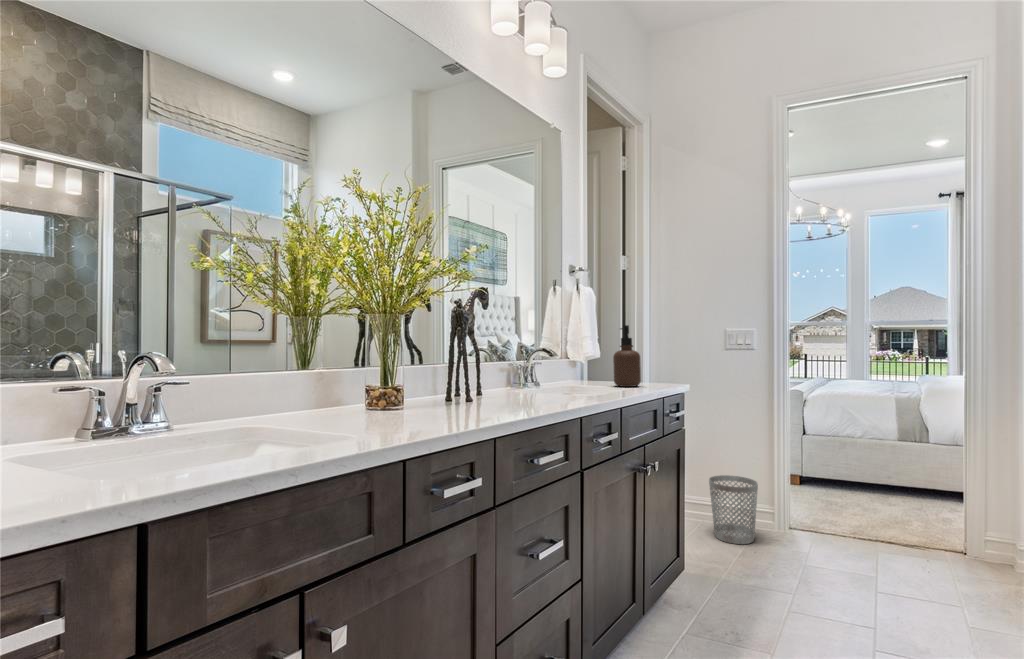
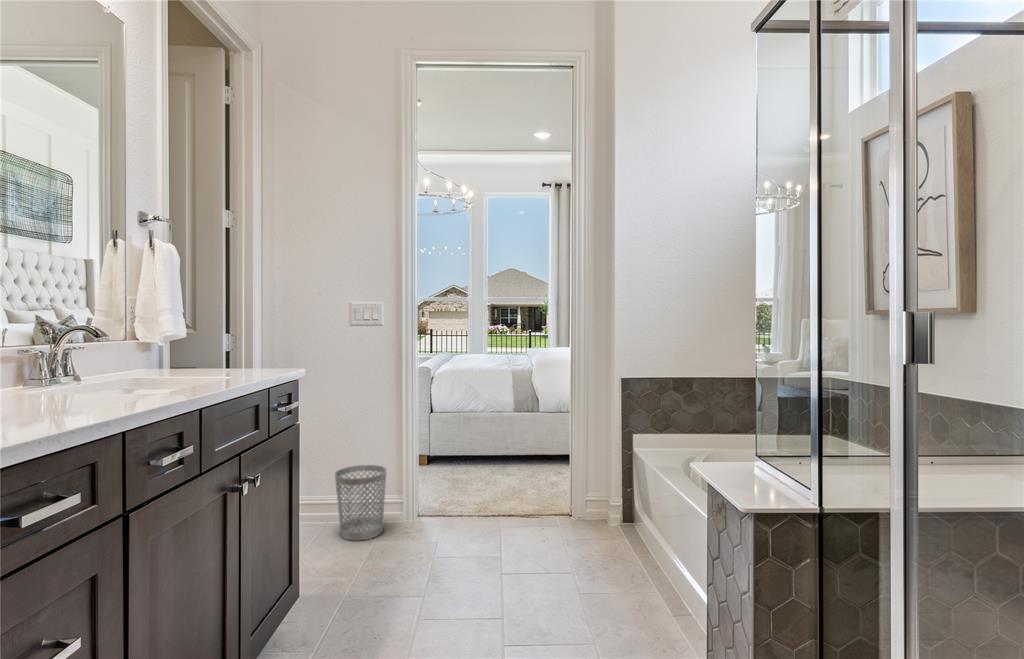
soap dispenser: present [613,325,641,387] -> none [201,295,241,377]

